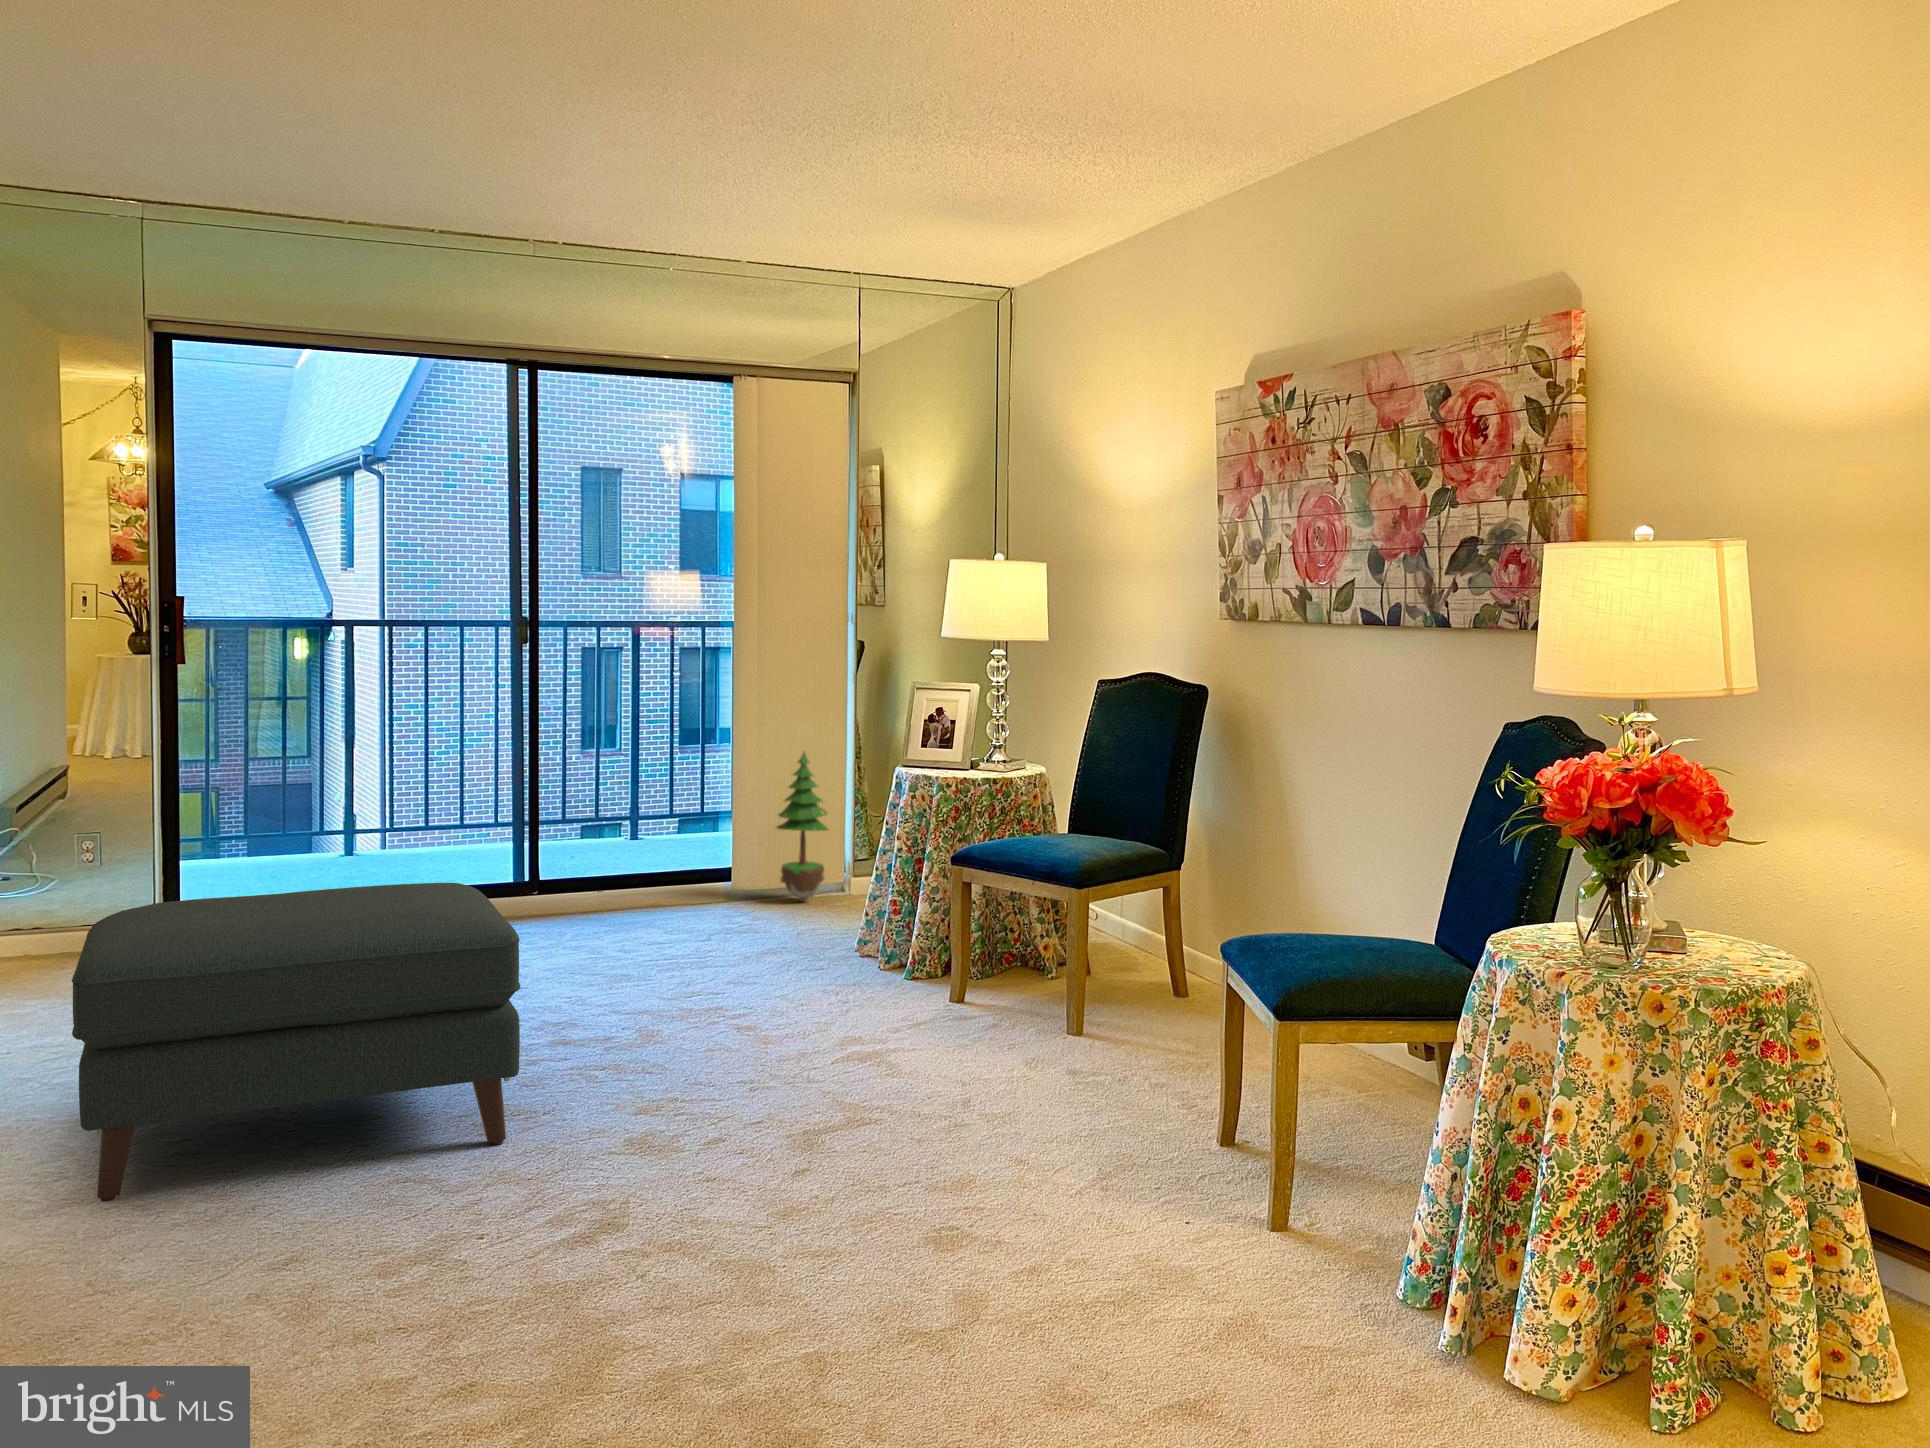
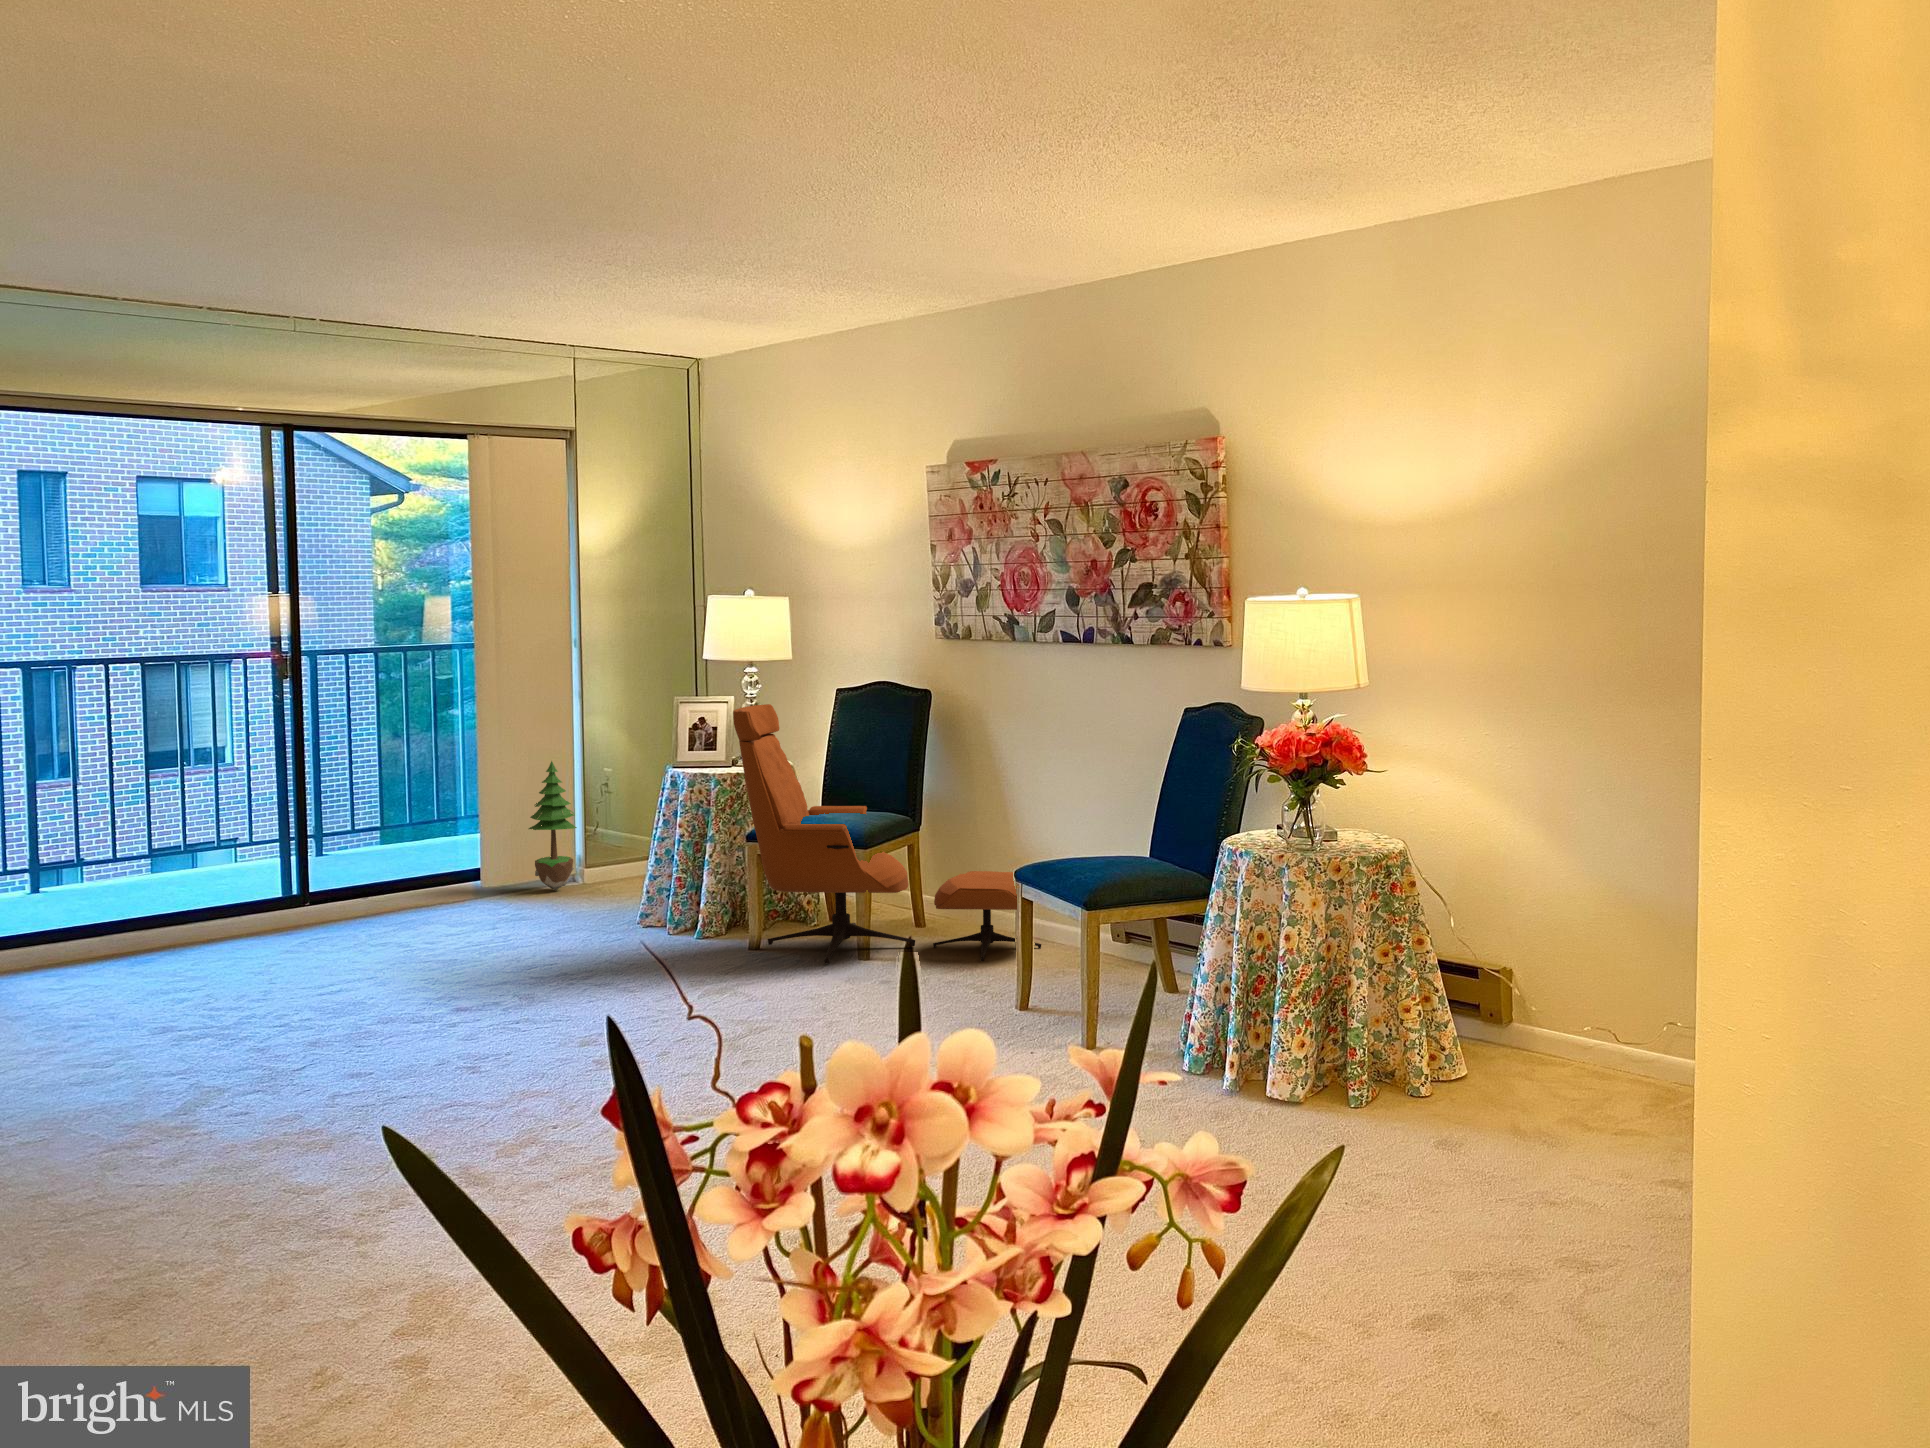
lounge chair: none [929,693,1318,1058] -> present [733,704,1041,964]
ottoman: present [72,883,520,1201] -> none [112,882,511,1151]

